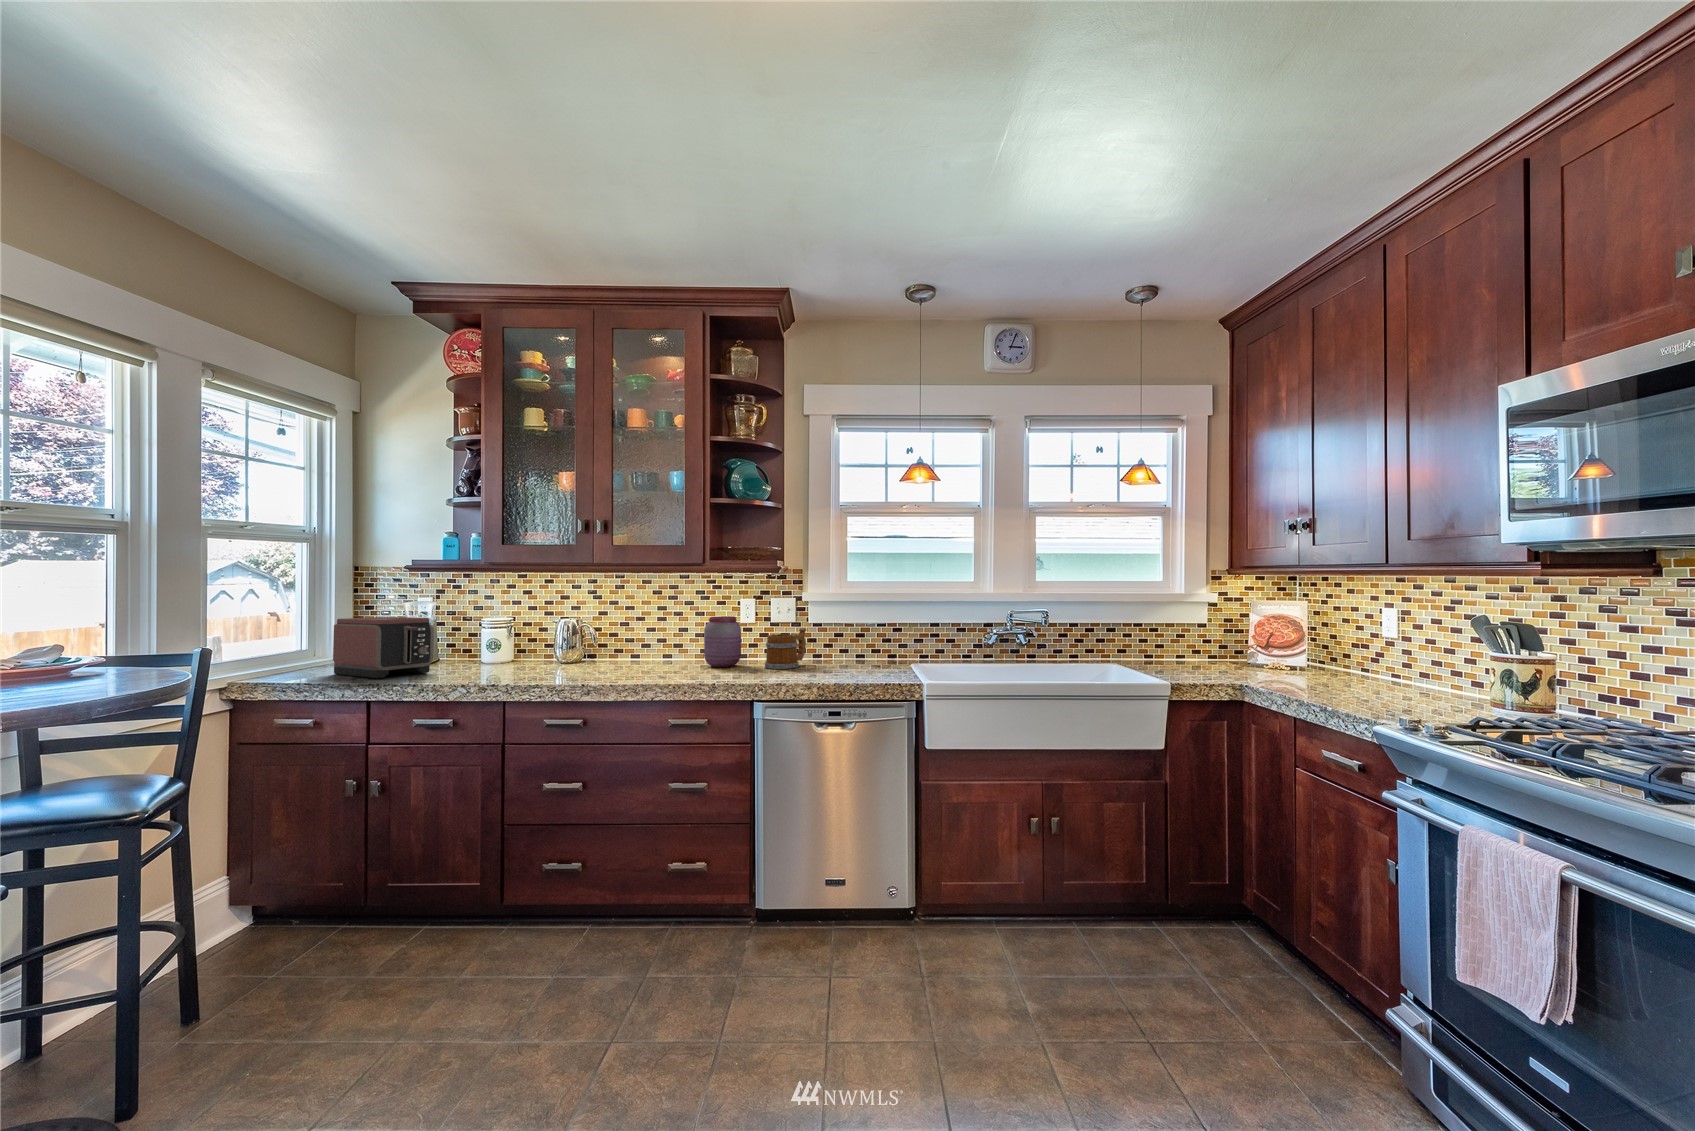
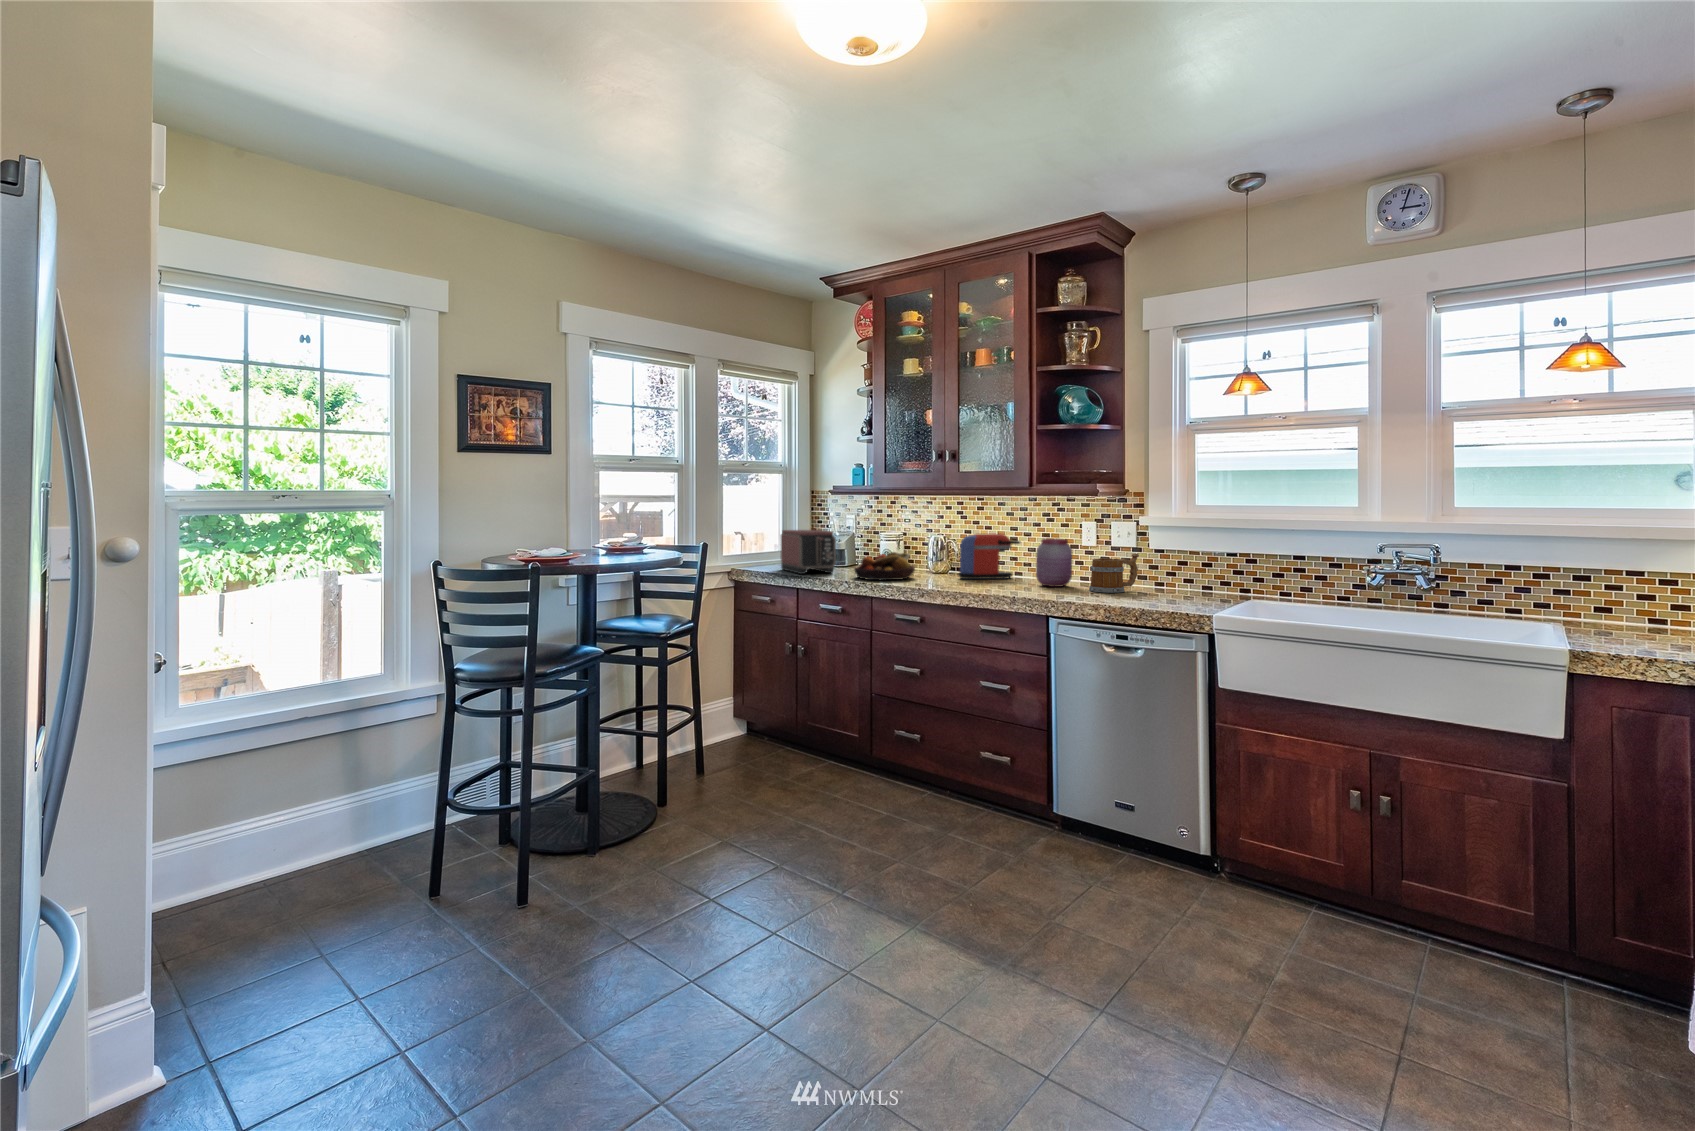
coffee maker: none [607,614,672,666] -> present [958,534,1020,579]
fruit bowl: none [469,640,555,678] -> present [854,552,915,580]

